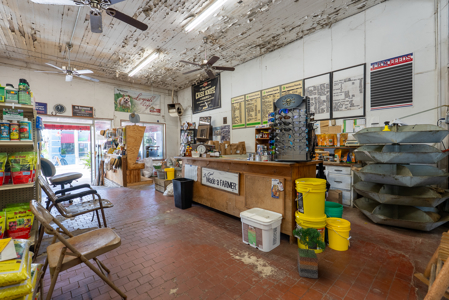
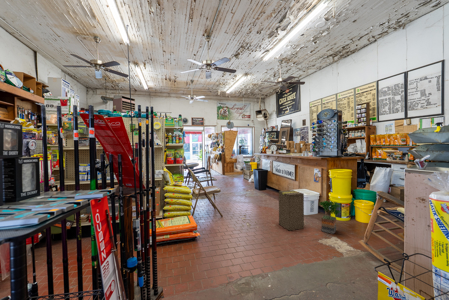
cardboard box: none [236,216,275,291] -> present [279,190,304,231]

